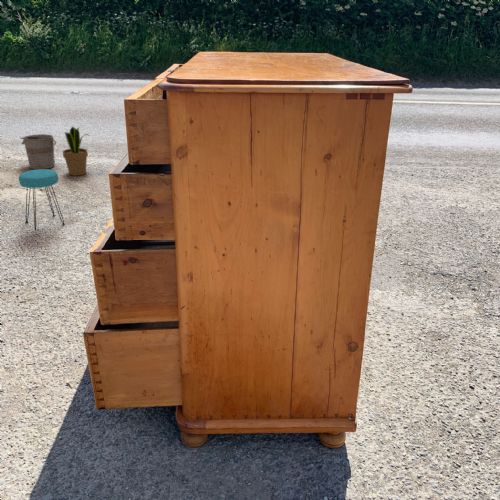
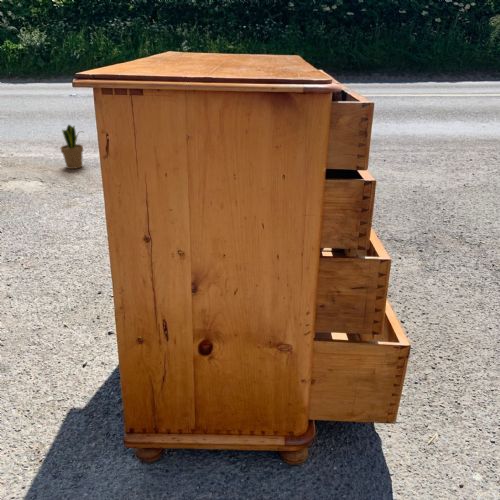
bucket: present [21,134,56,169] -> none [22,133,55,164]
stool: present [19,169,64,231] -> none [22,161,63,214]

